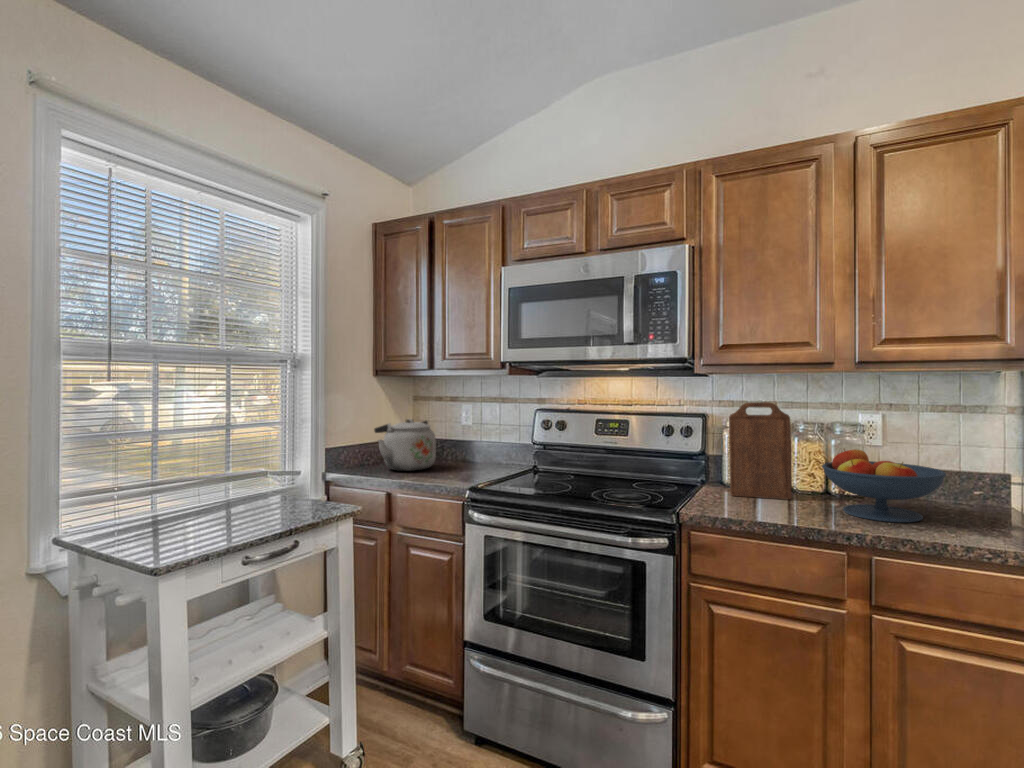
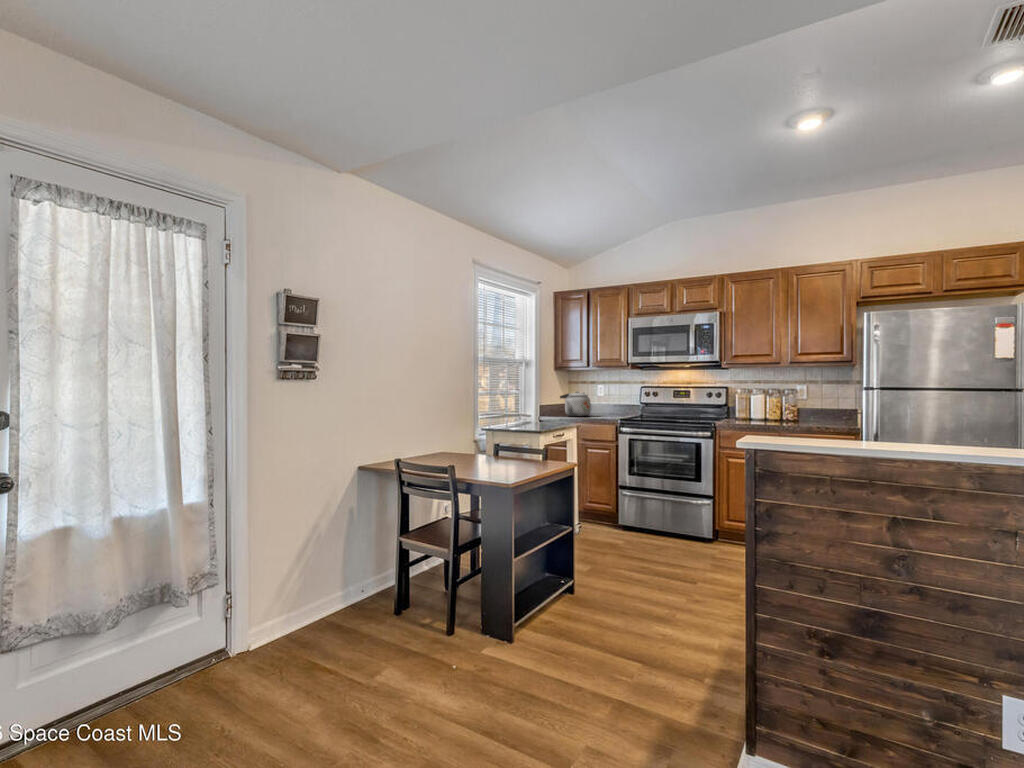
cutting board: present [729,402,792,499] -> none [737,380,764,421]
fruit bowl: present [822,449,946,523] -> none [775,398,821,424]

